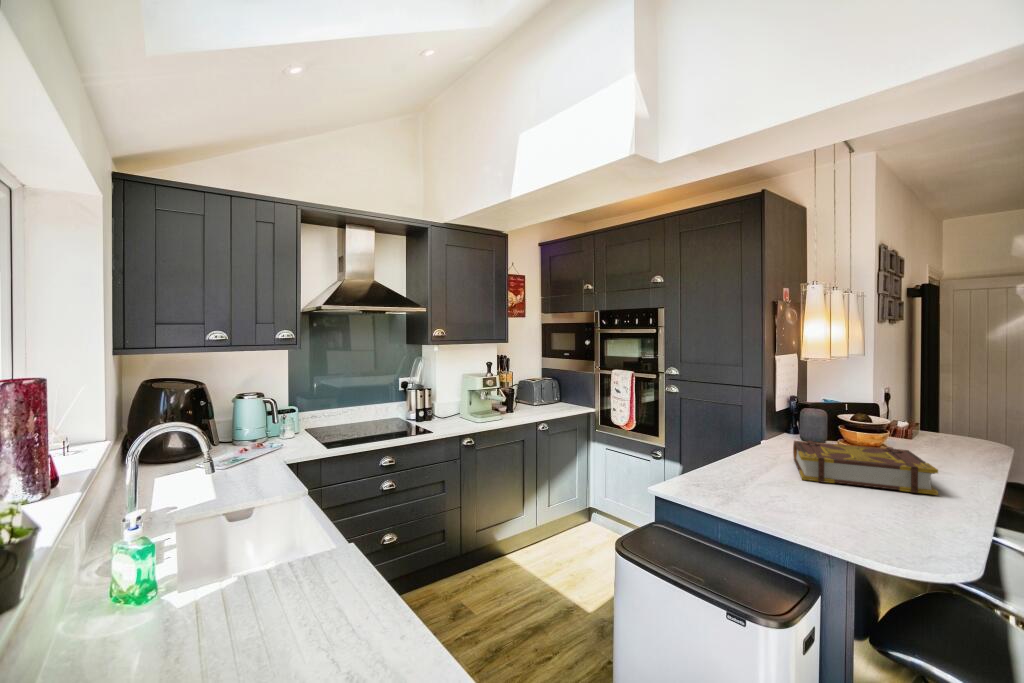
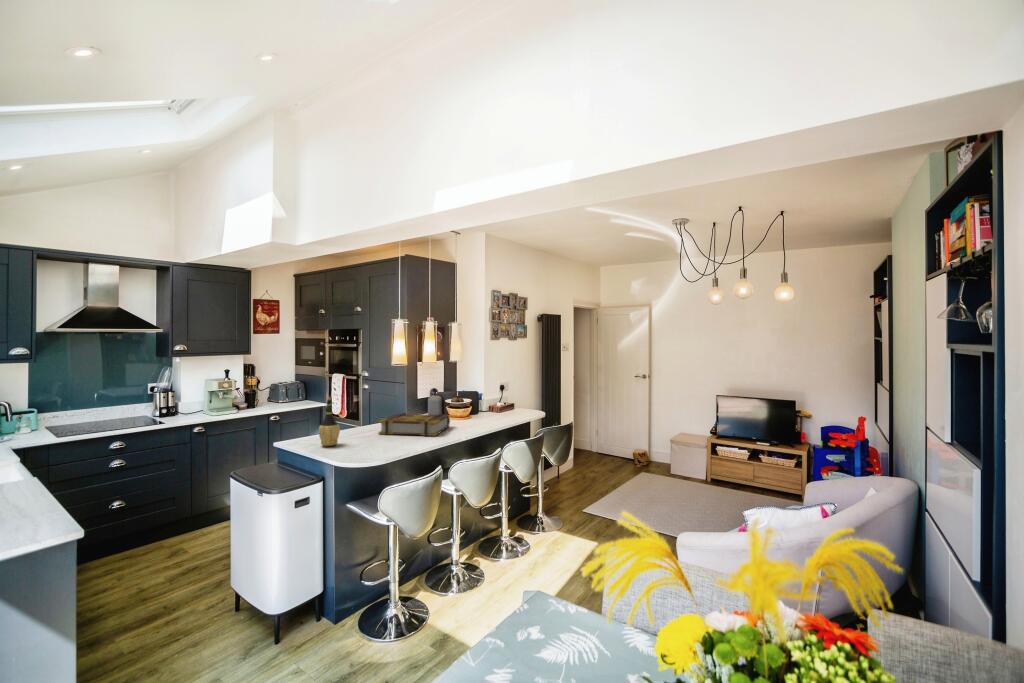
wine bottle: none [740,416,780,506] -> present [319,397,340,446]

